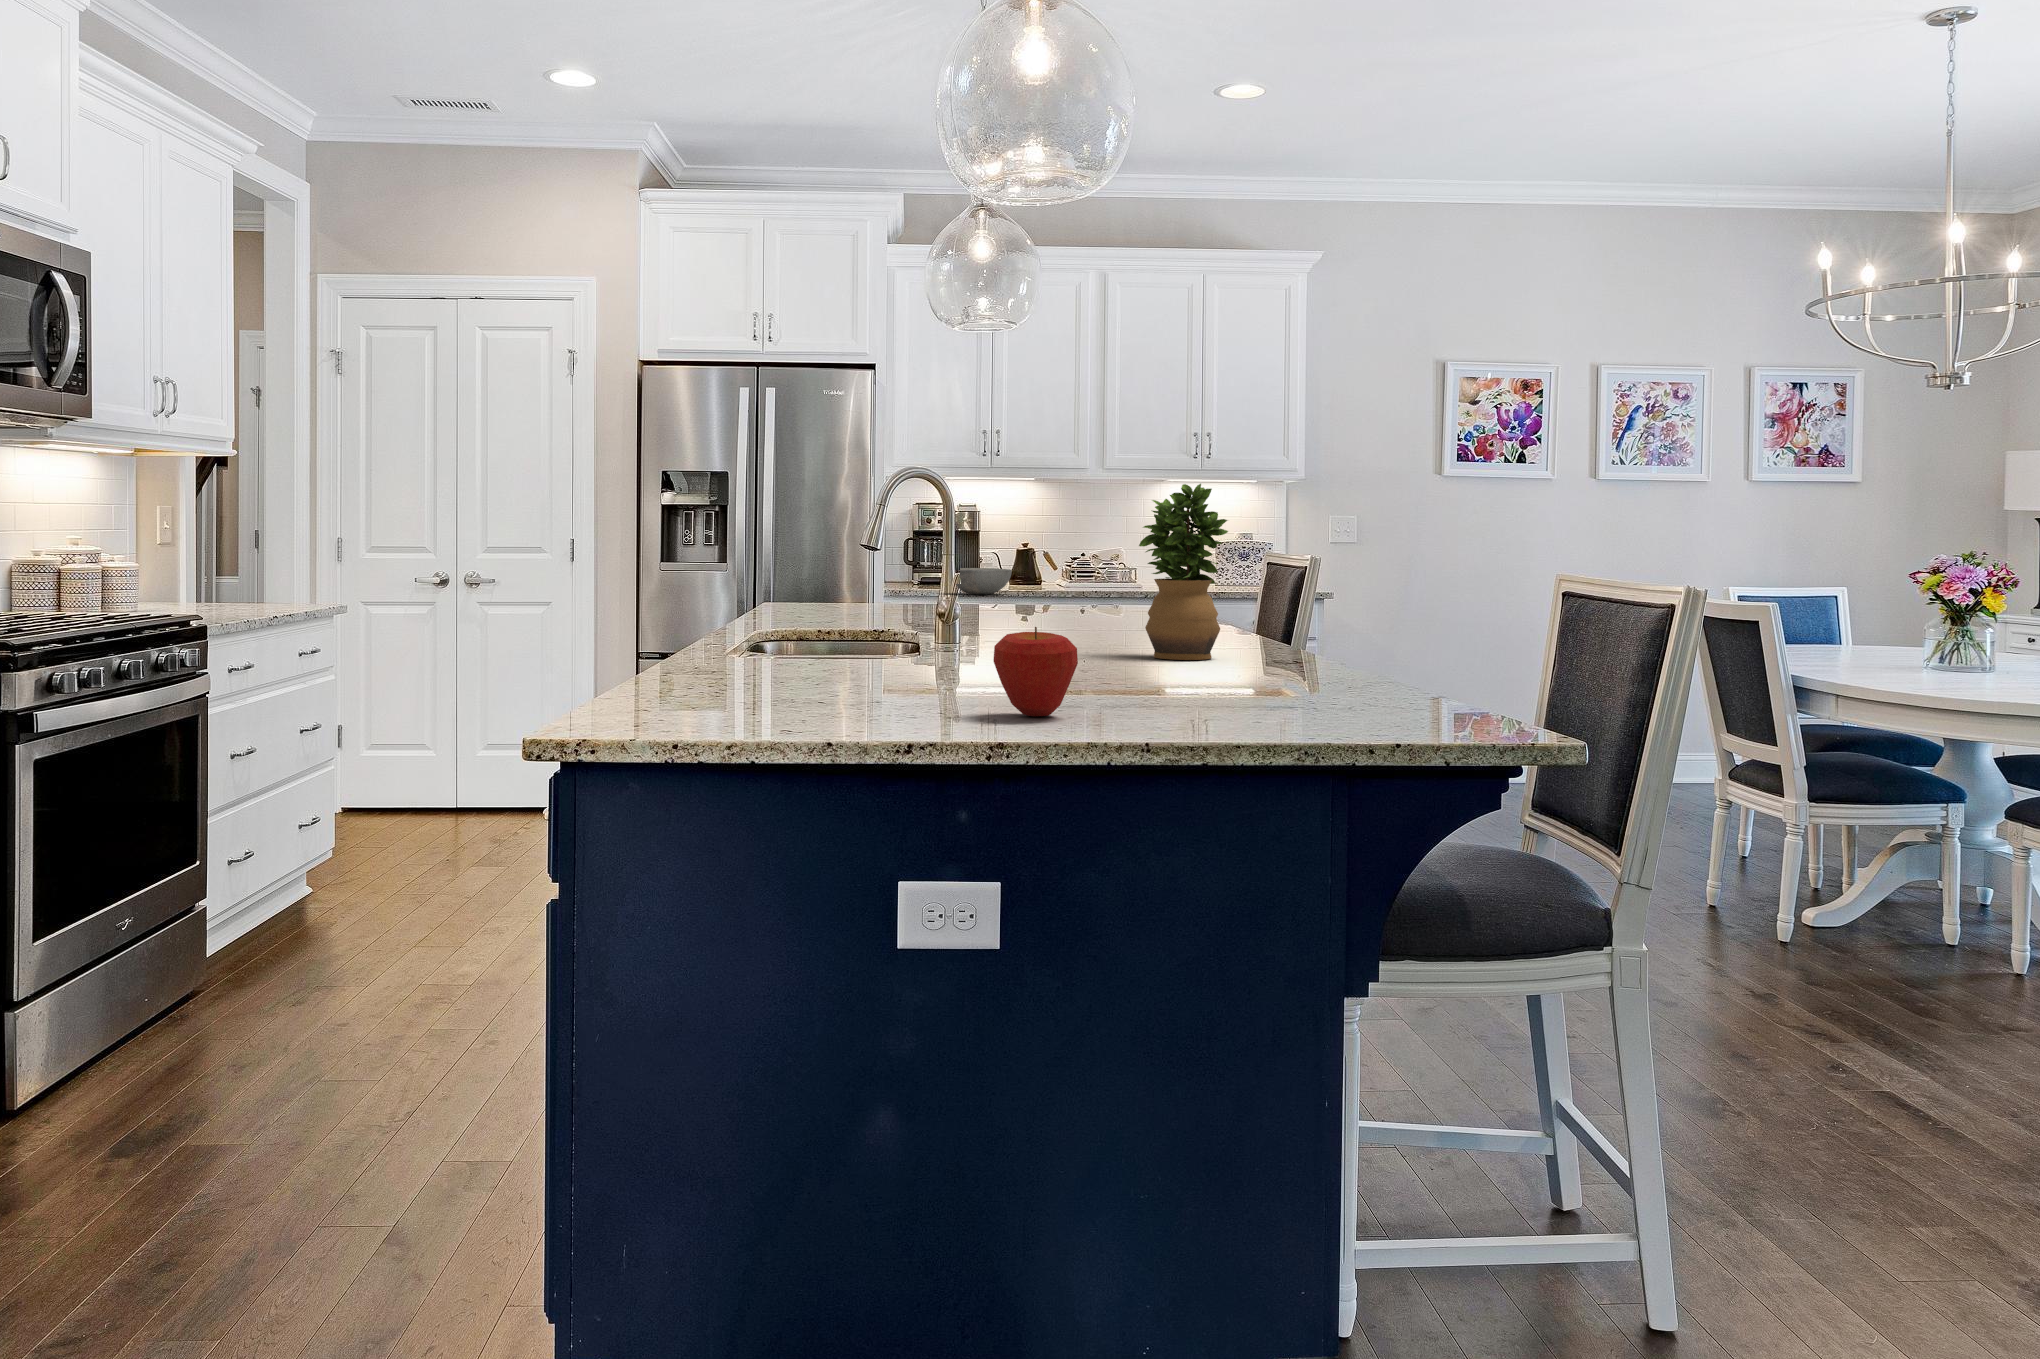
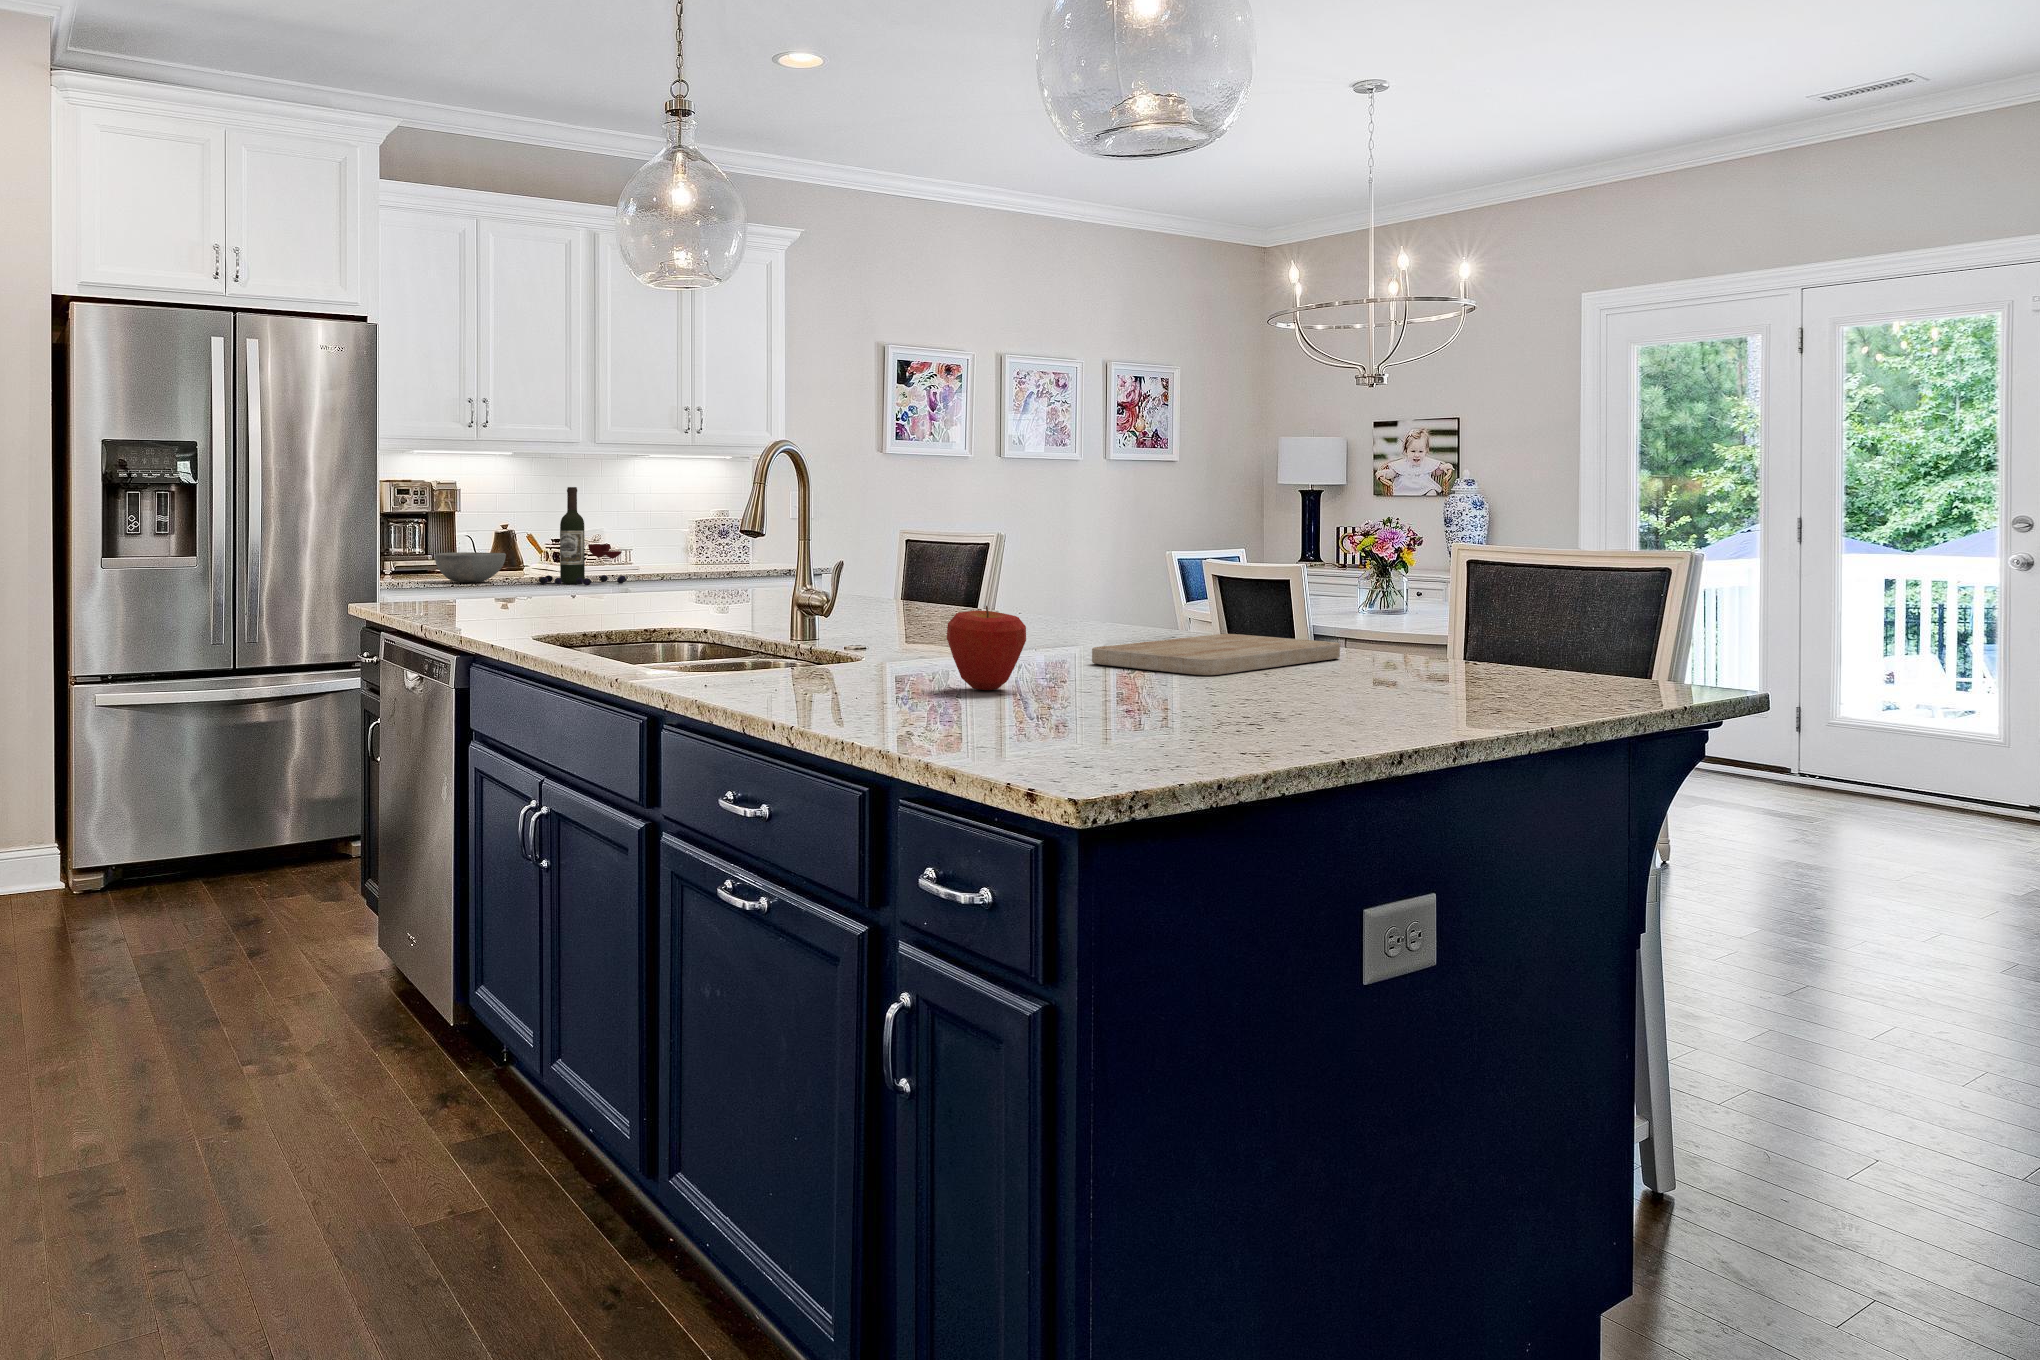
potted plant: present [1139,484,1228,660] -> none [1030,461,1123,644]
wine bottle: none [1024,511,1103,601] -> present [539,487,626,585]
apple: present [994,627,1078,716] -> present [947,606,1026,690]
cutting board: none [1065,655,1324,686] -> present [1092,634,1340,675]

